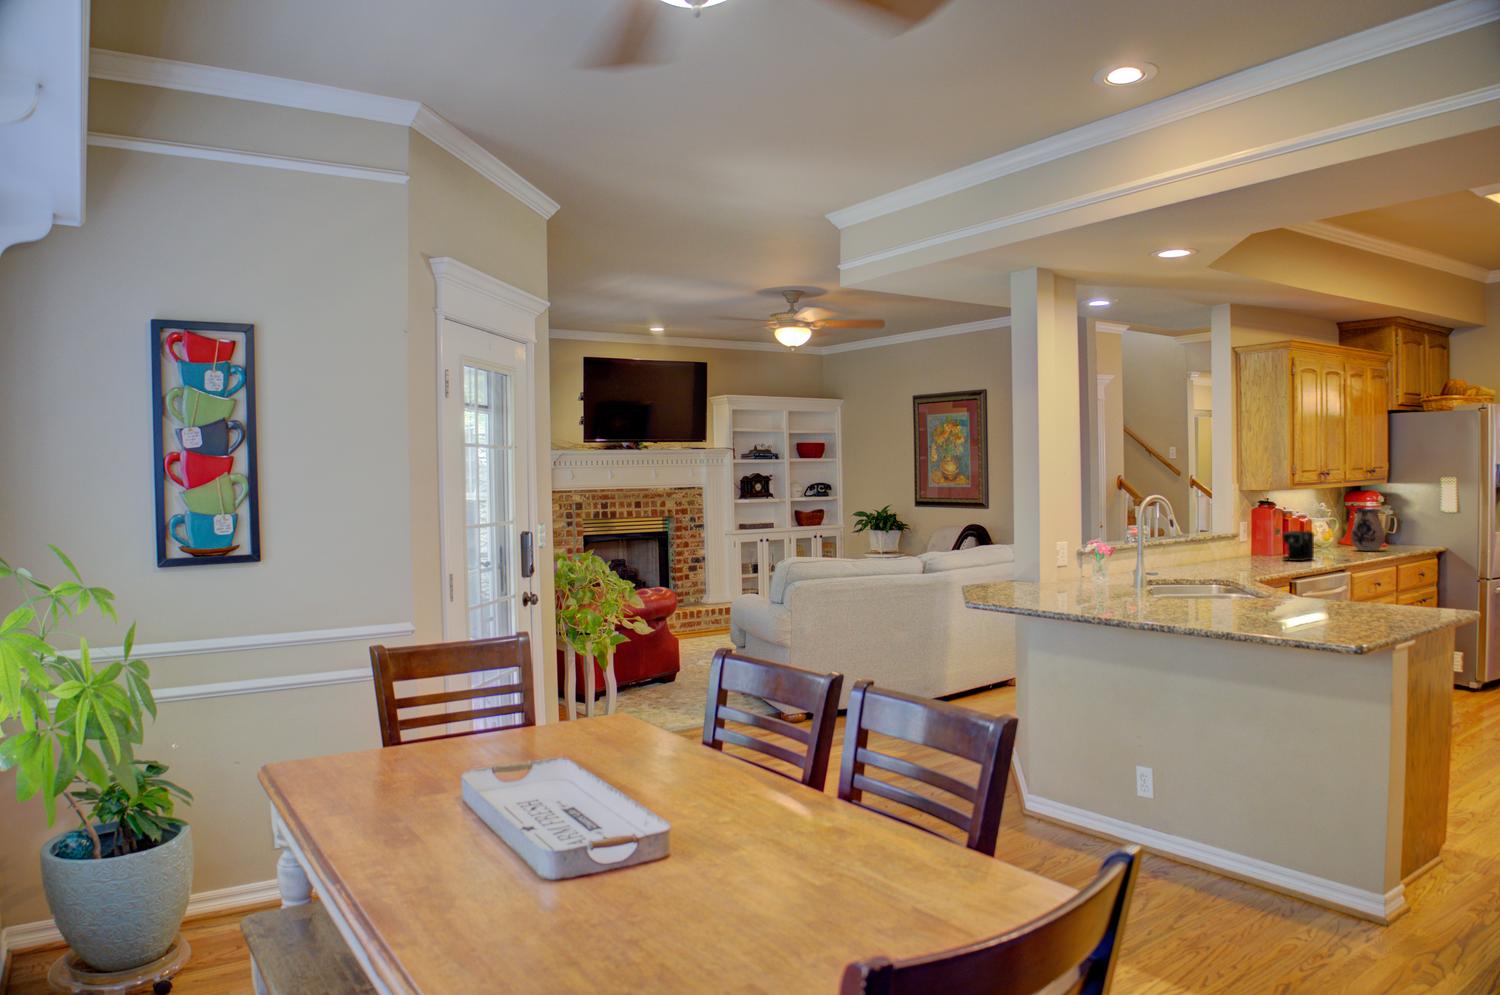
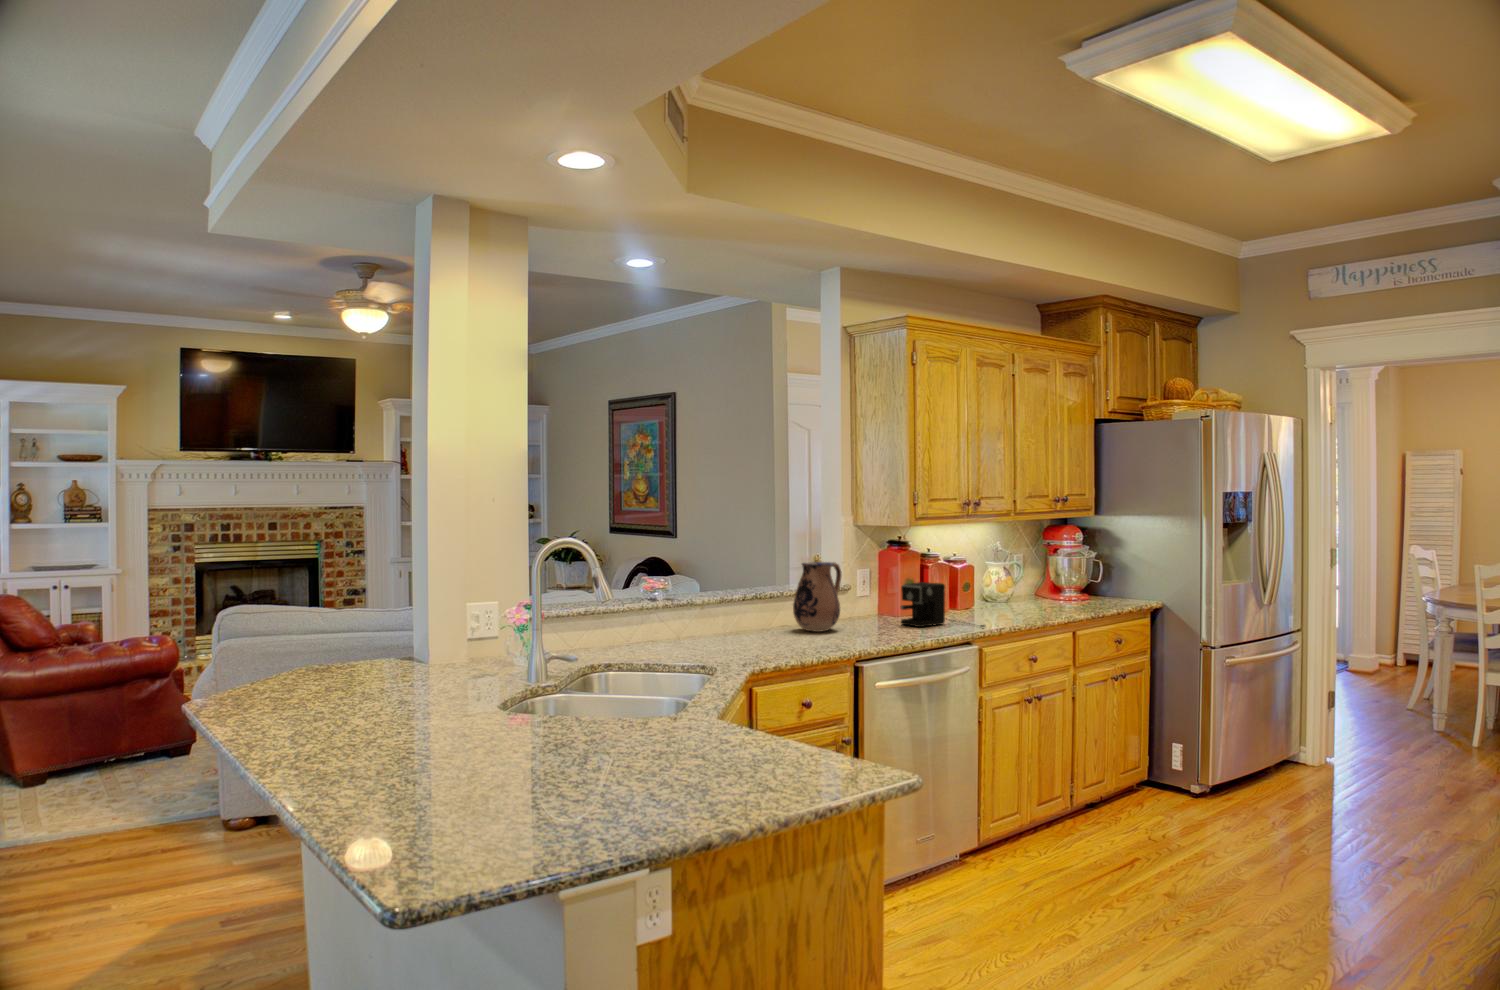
ceramic pitcher: present [1351,509,1385,551] -> present [793,562,842,632]

